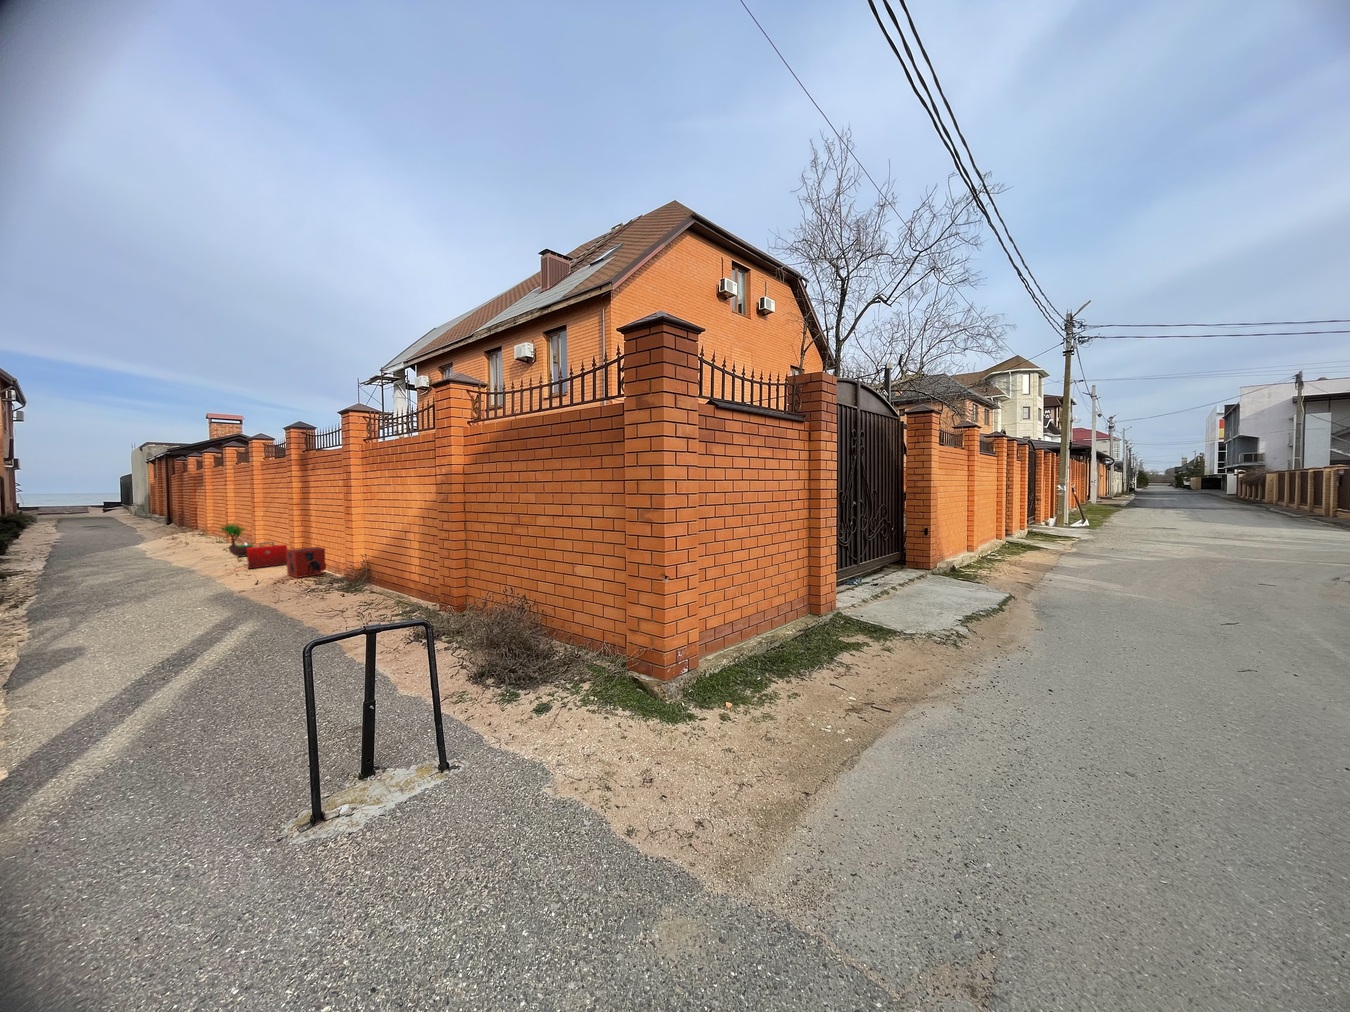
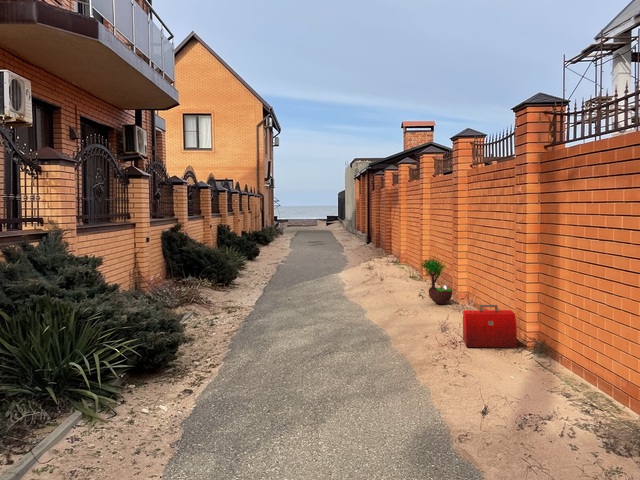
storage box: present [286,547,326,578] -> none [535,337,613,406]

